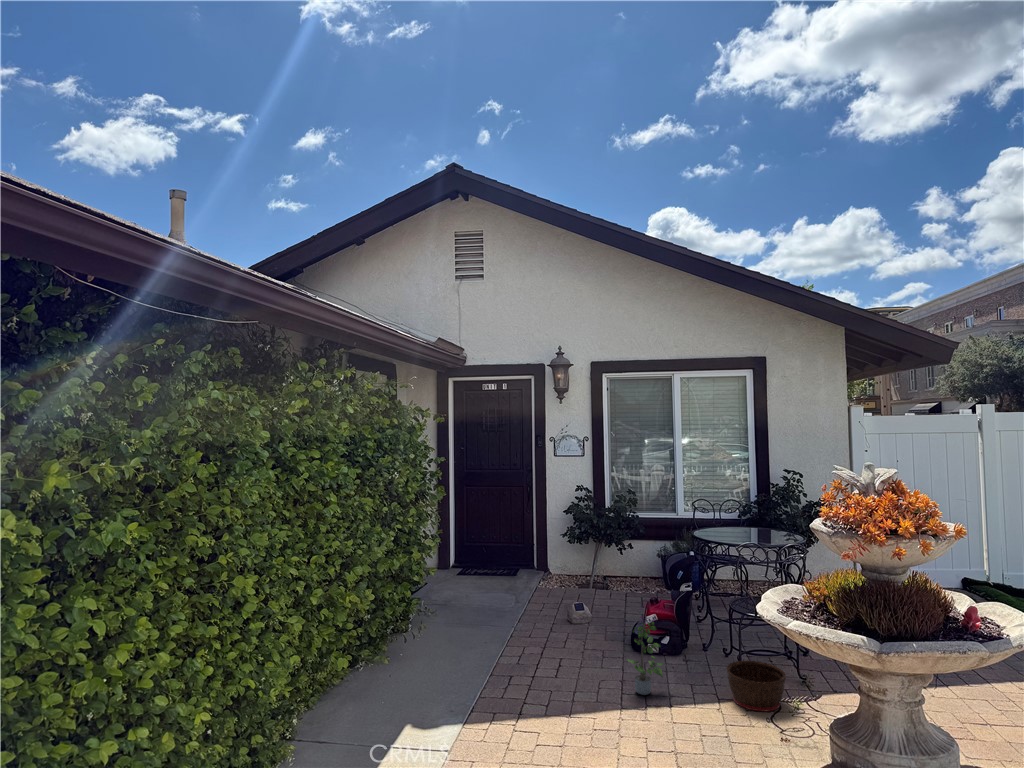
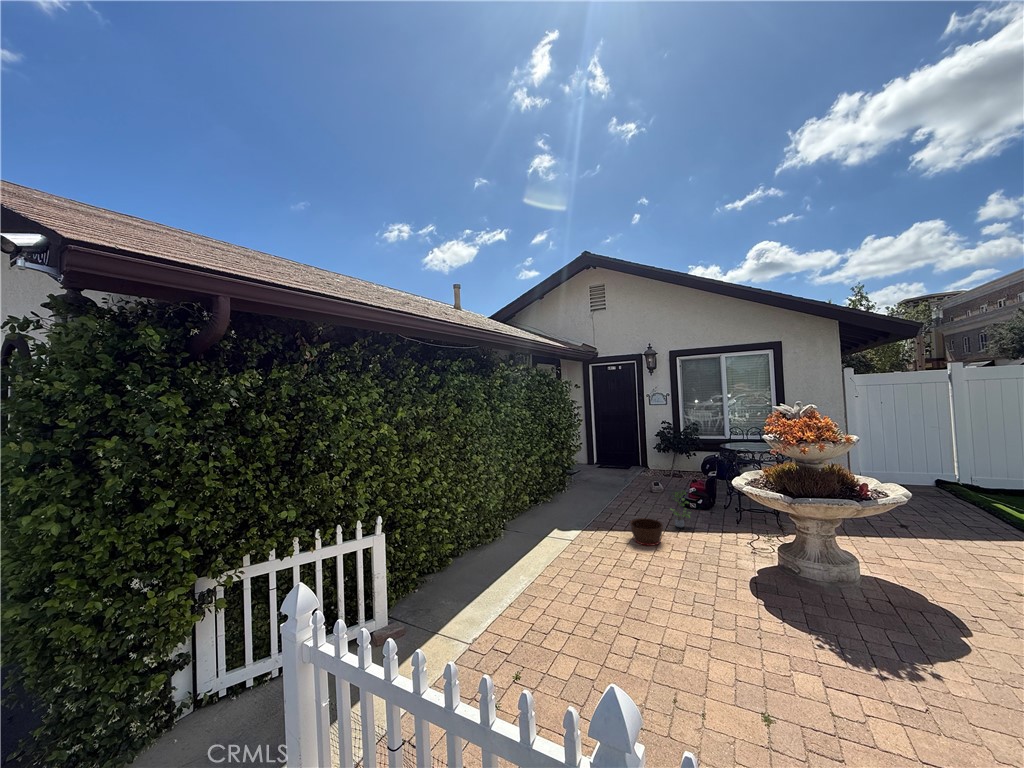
basket: present [726,660,786,712] -> present [630,518,663,546]

